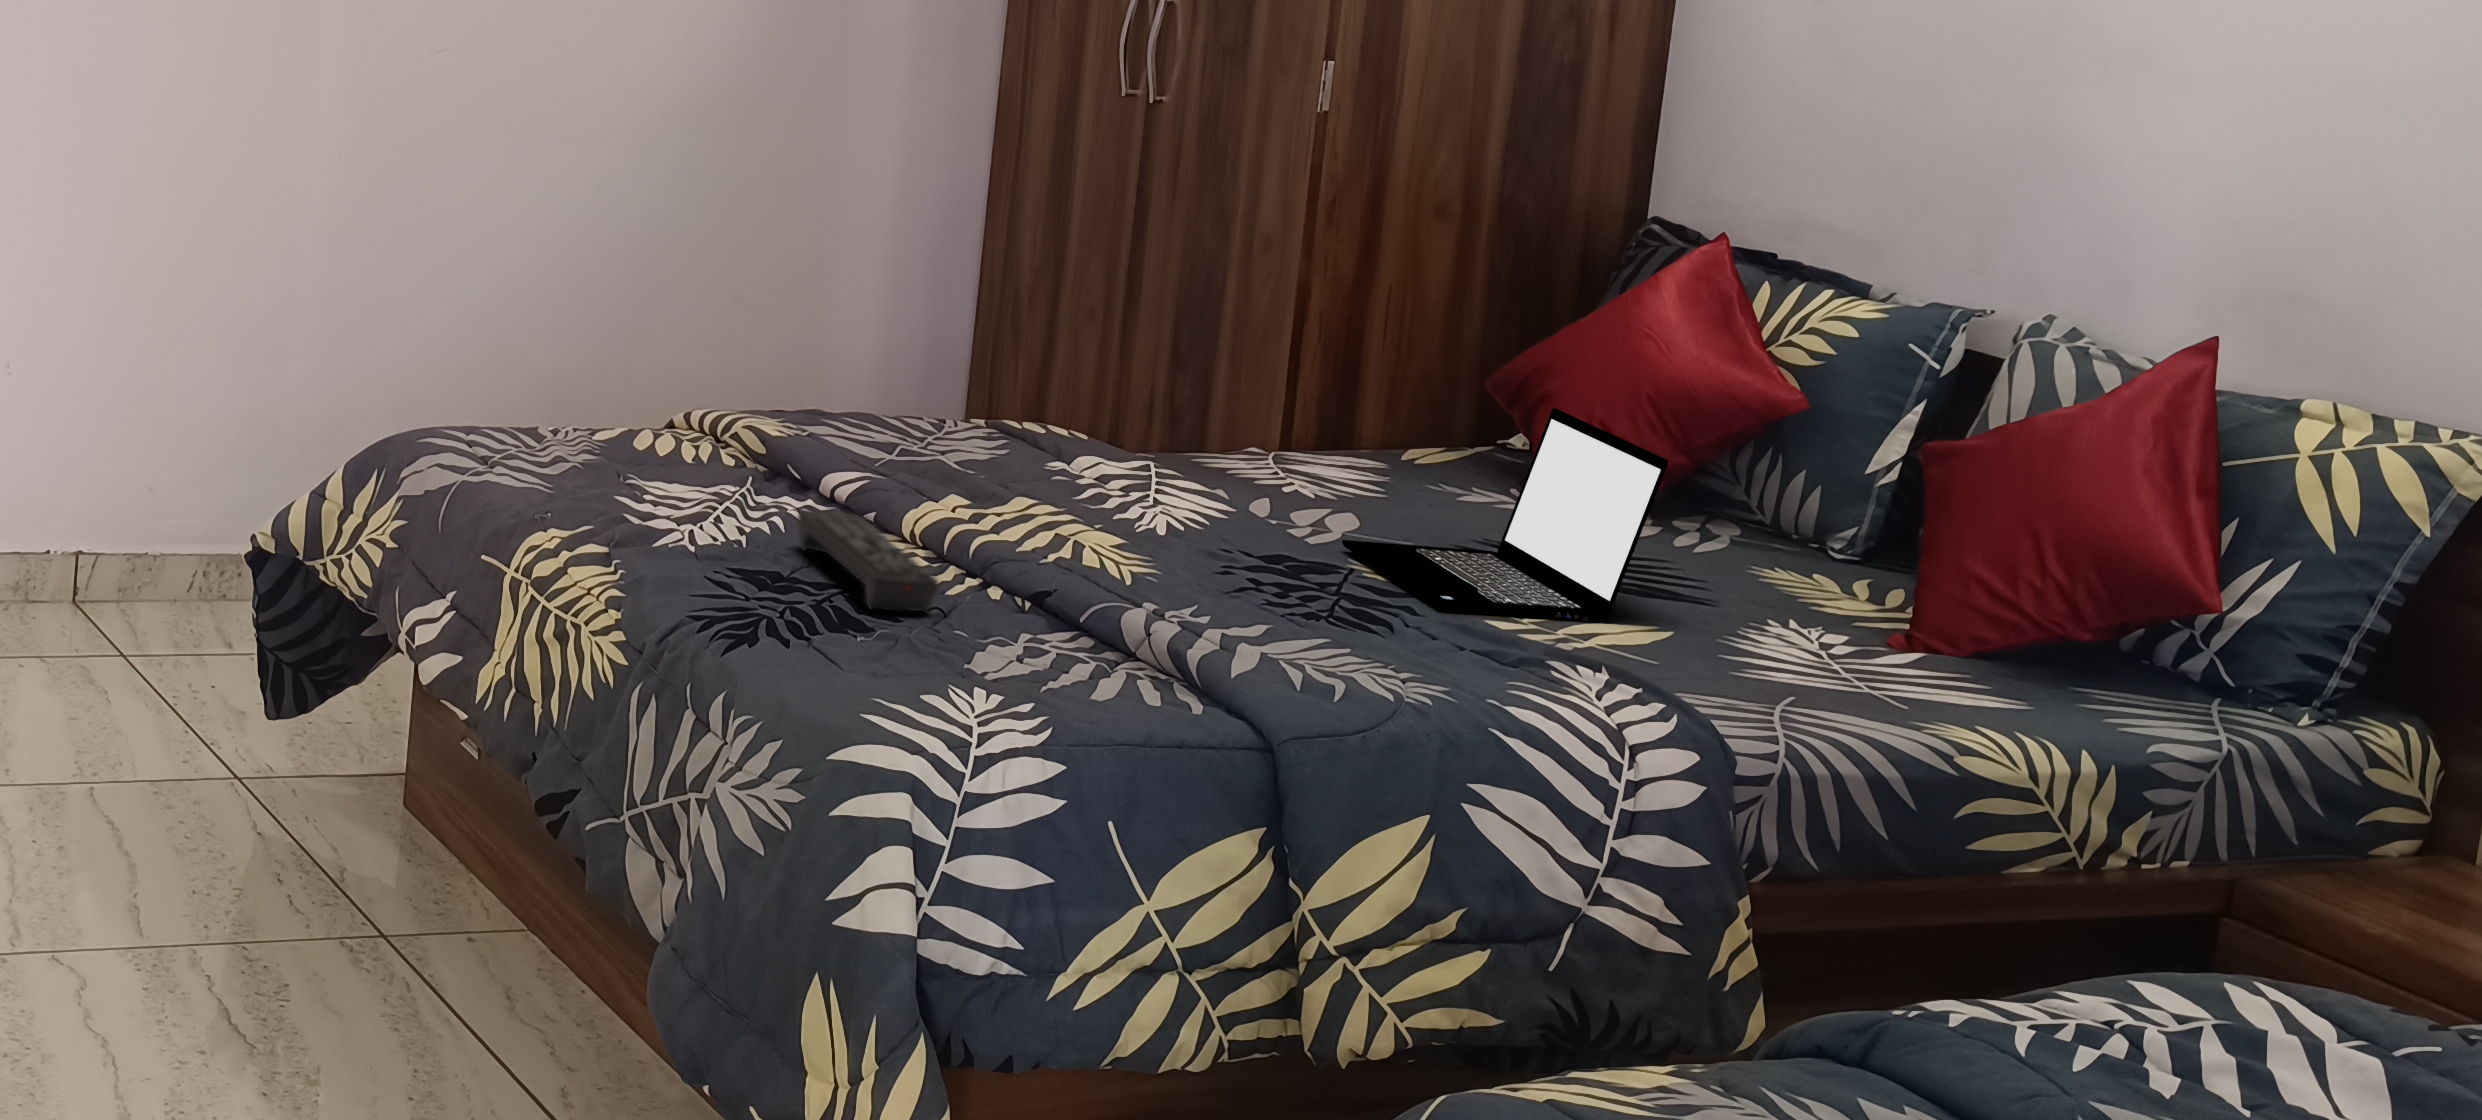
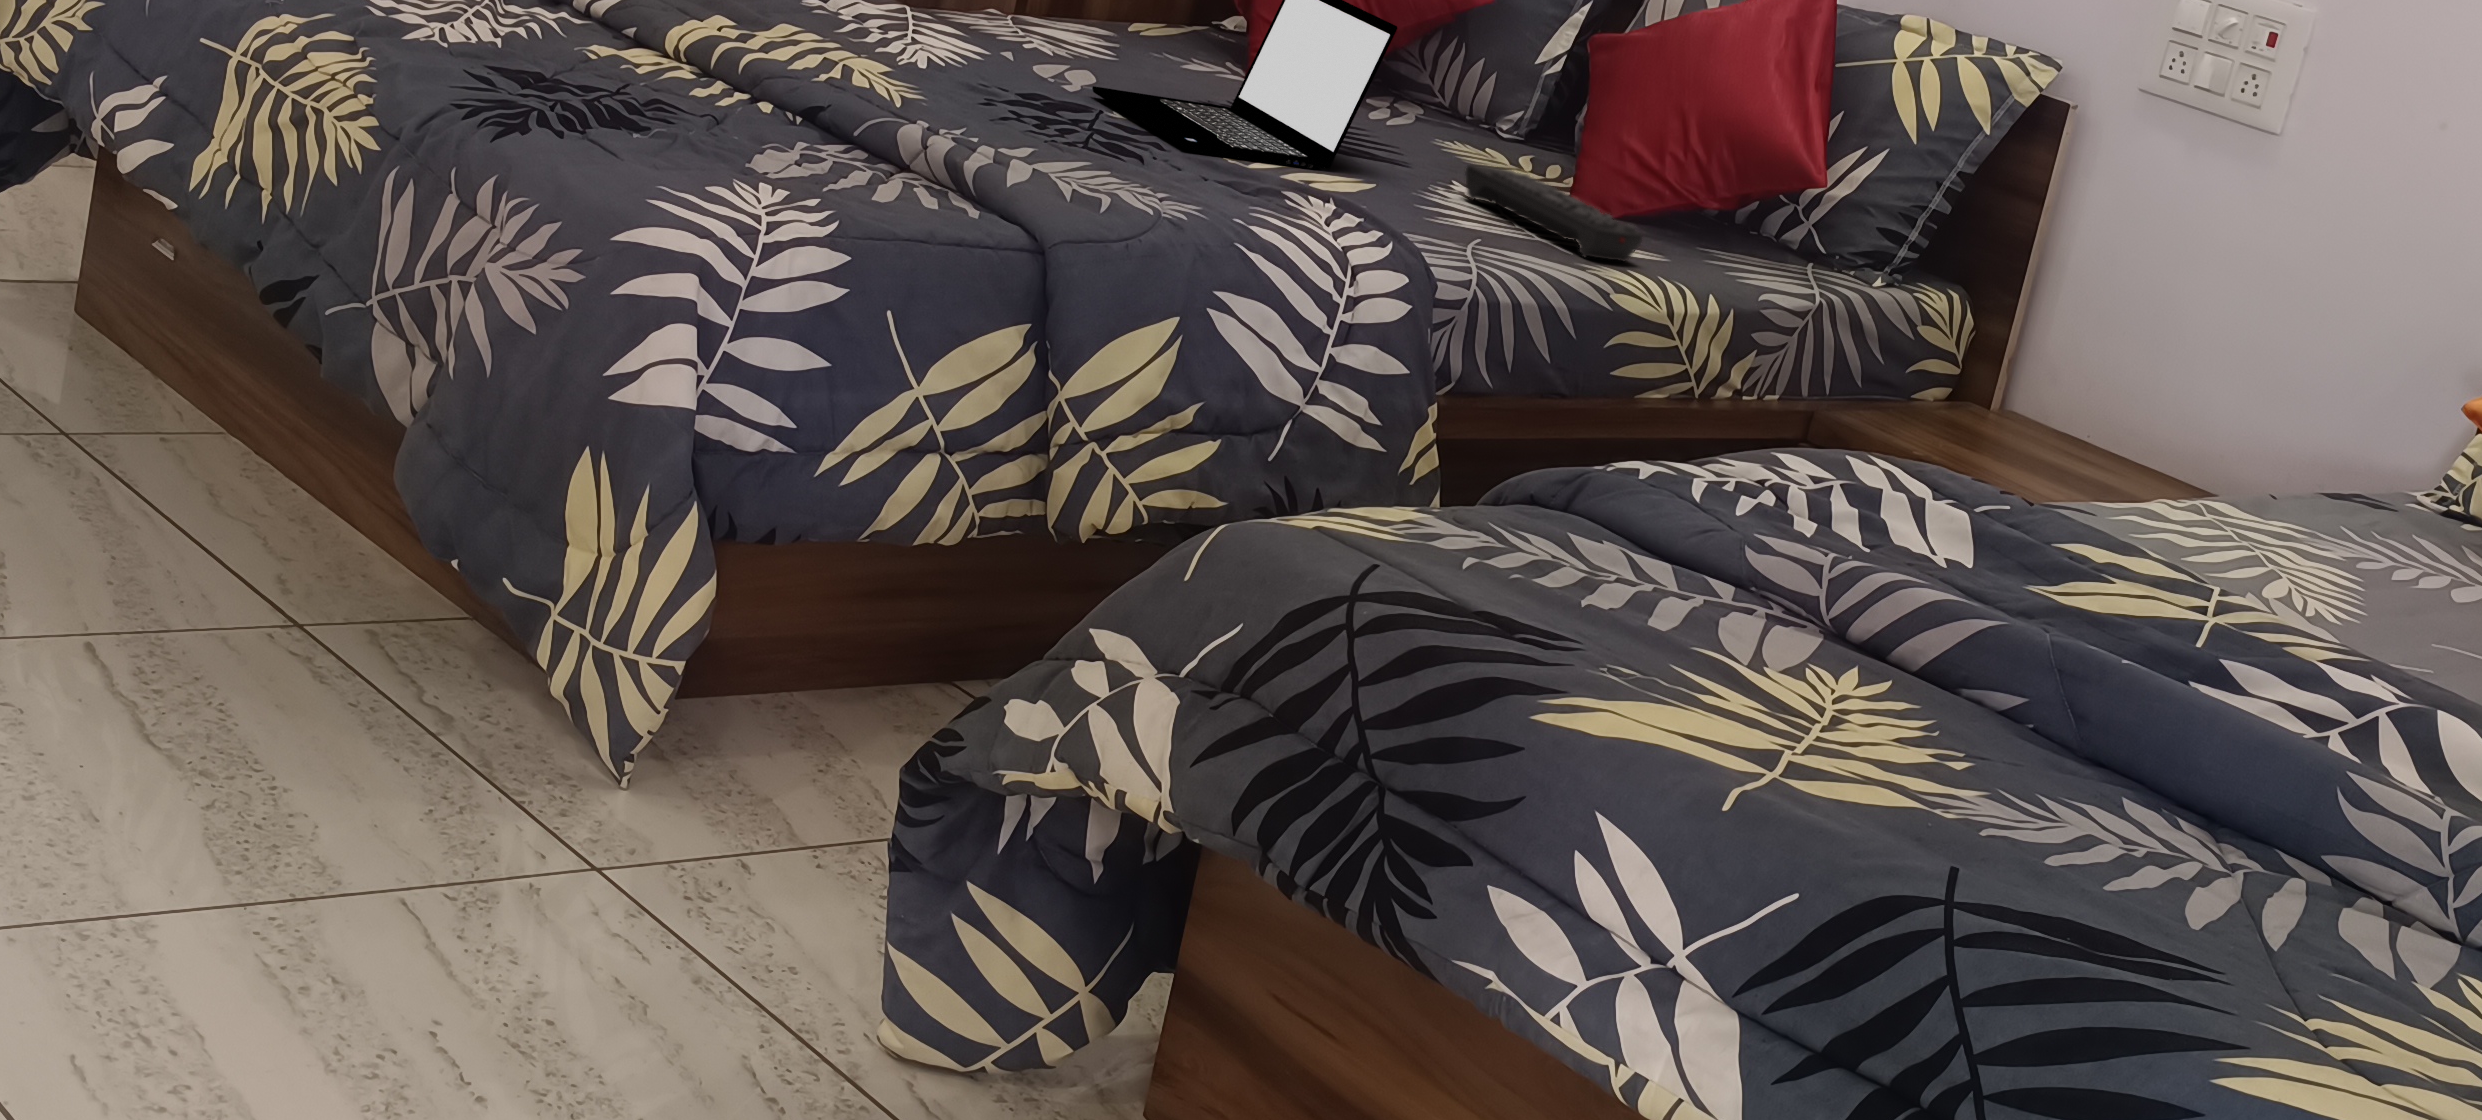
remote control: present [797,510,938,612] -> present [1466,164,1642,261]

